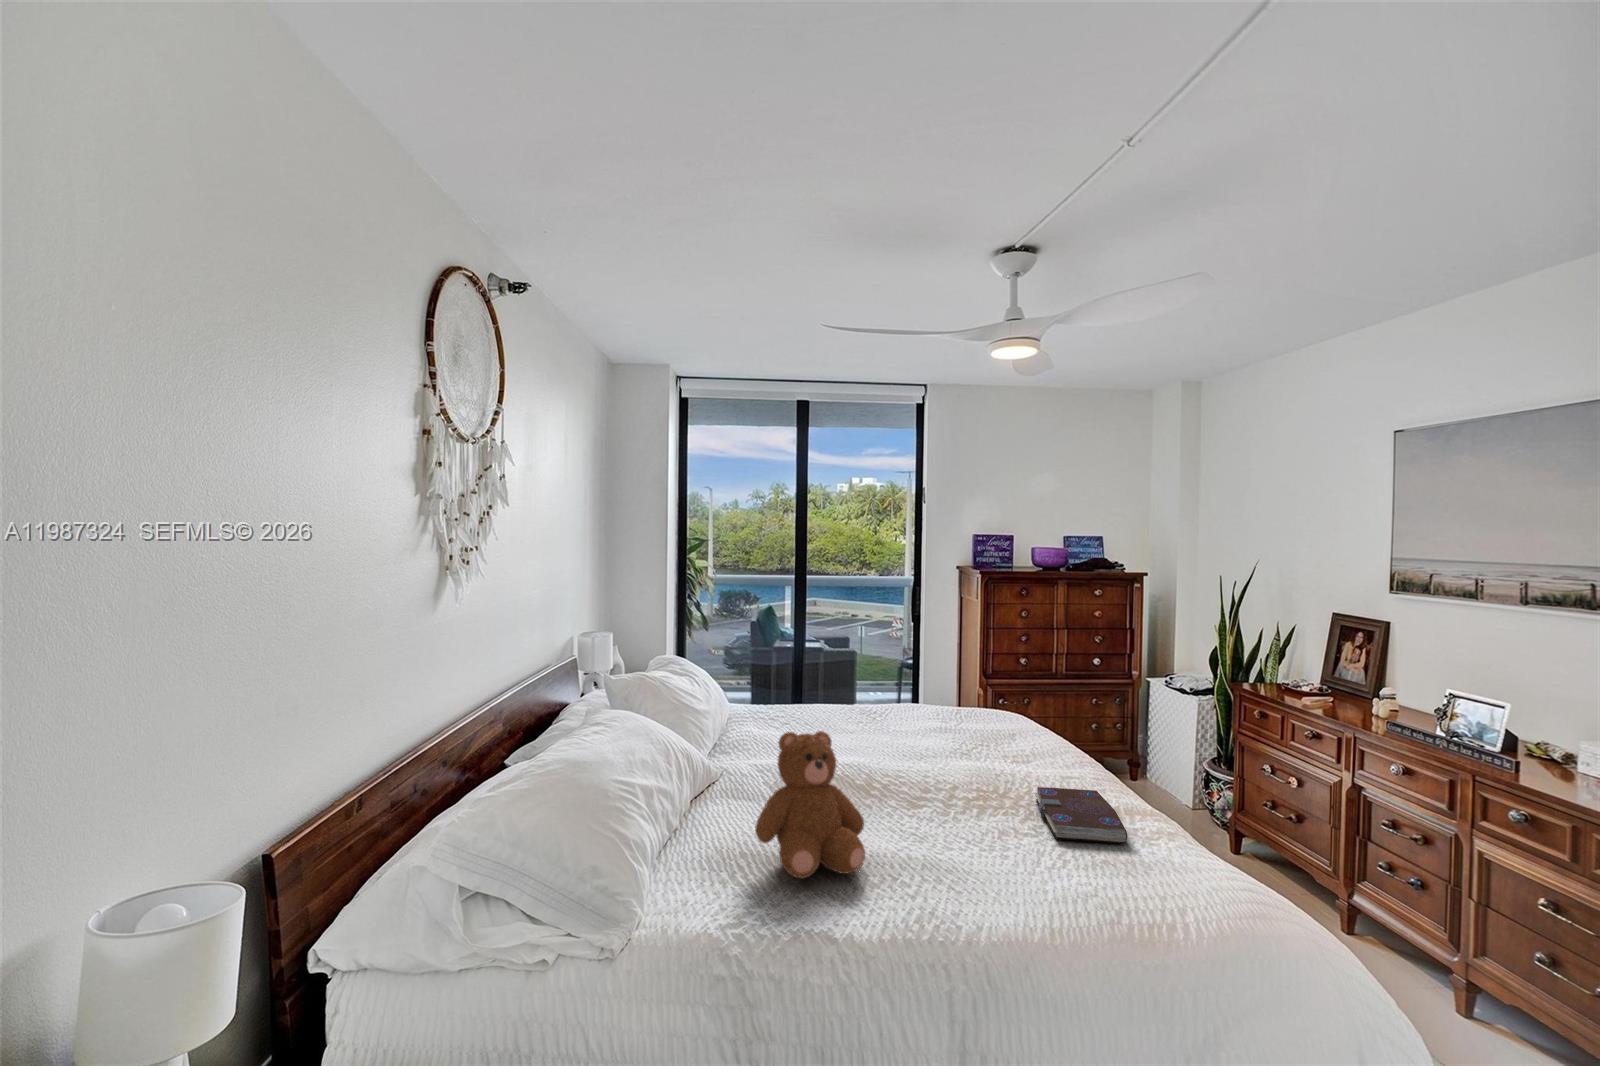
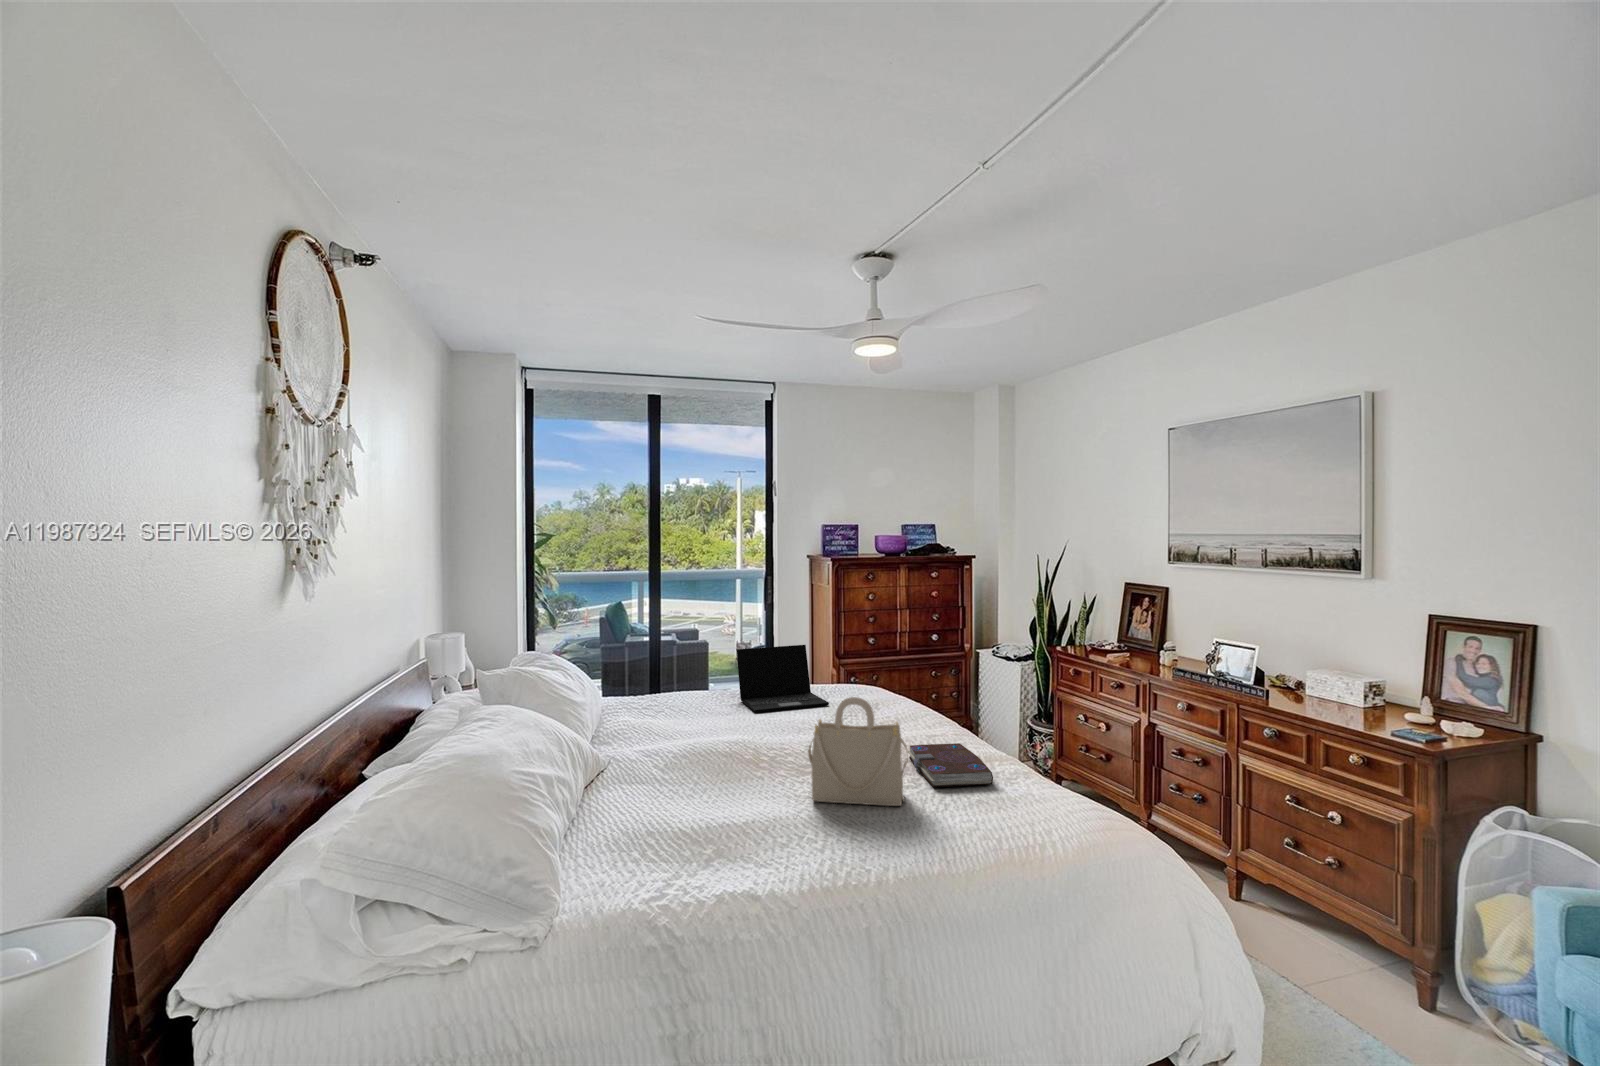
laptop: none [867,663,961,732] -> present [737,645,829,712]
teddy bear: present [755,731,865,878] -> none [663,705,773,849]
handbag: none [915,732,1025,857] -> present [808,697,908,806]

